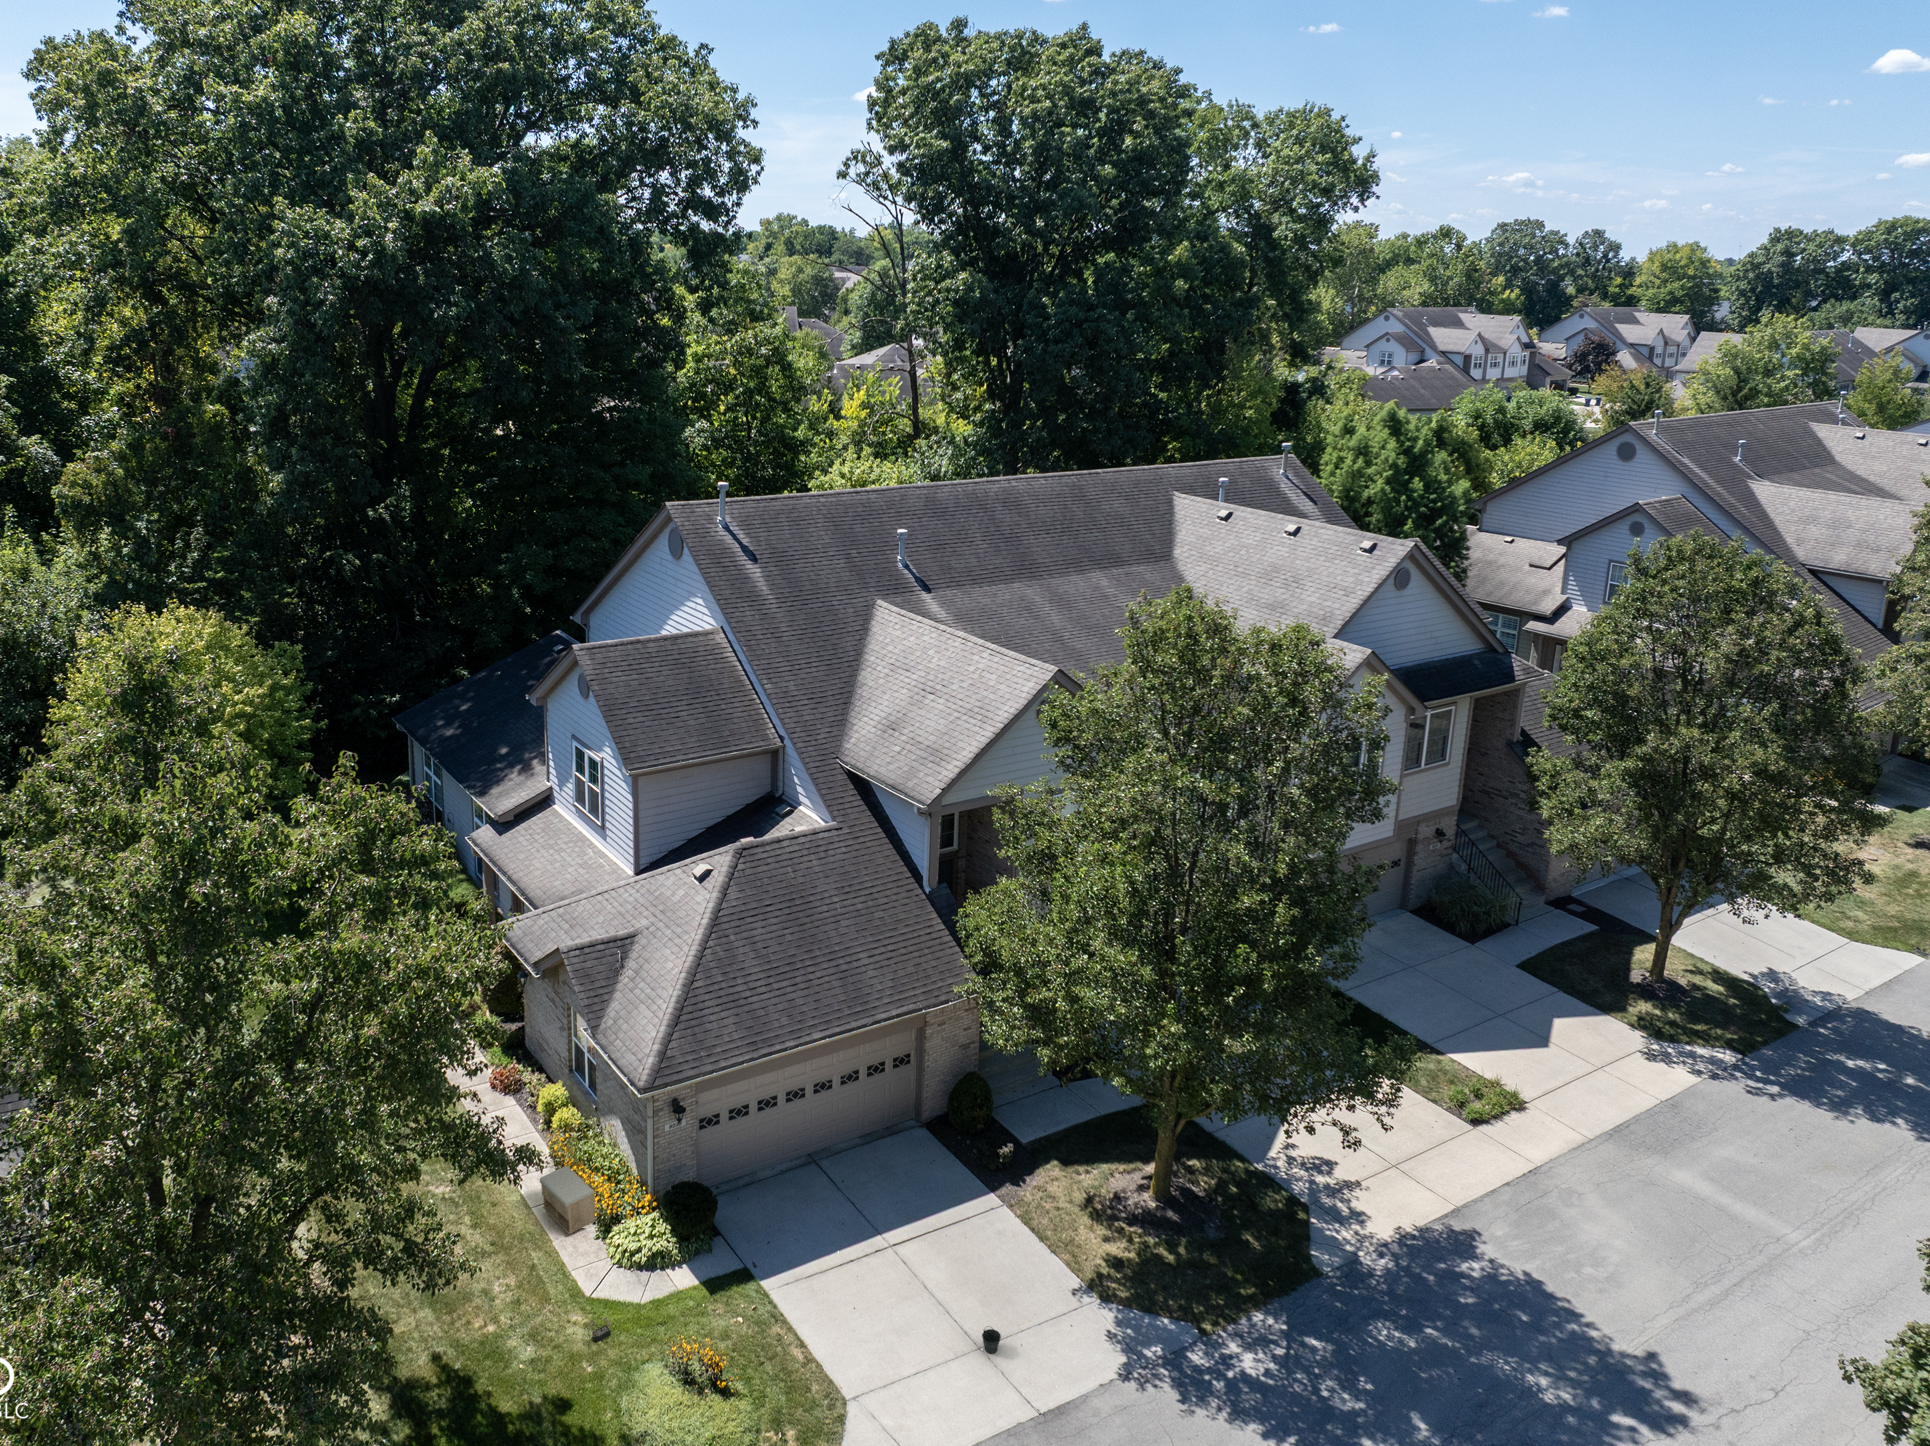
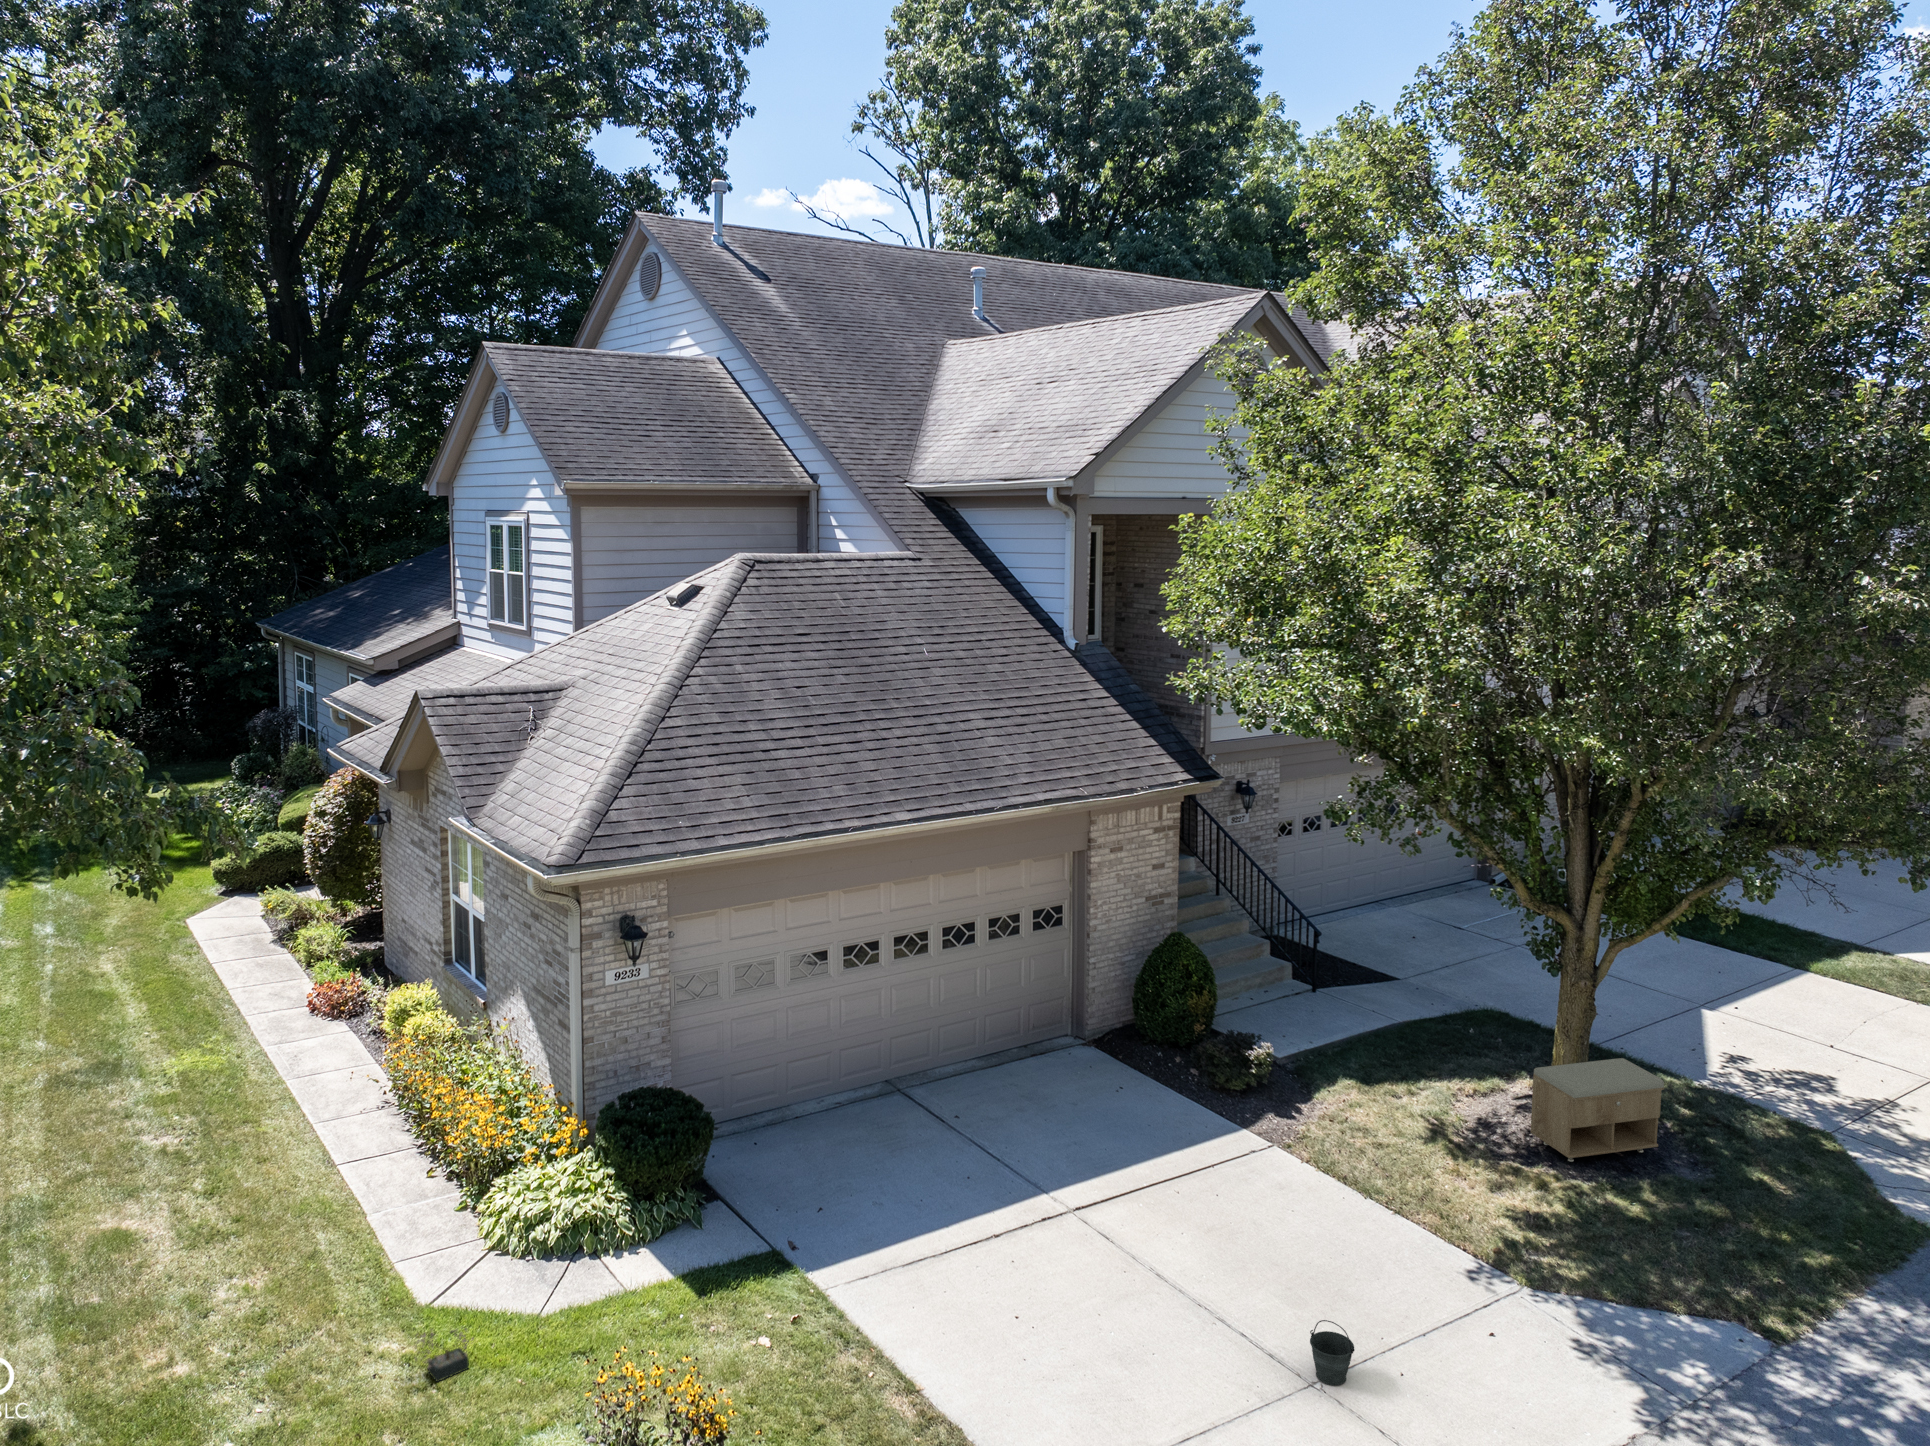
storage bench: present [540,1166,595,1234] -> present [1531,1058,1664,1162]

